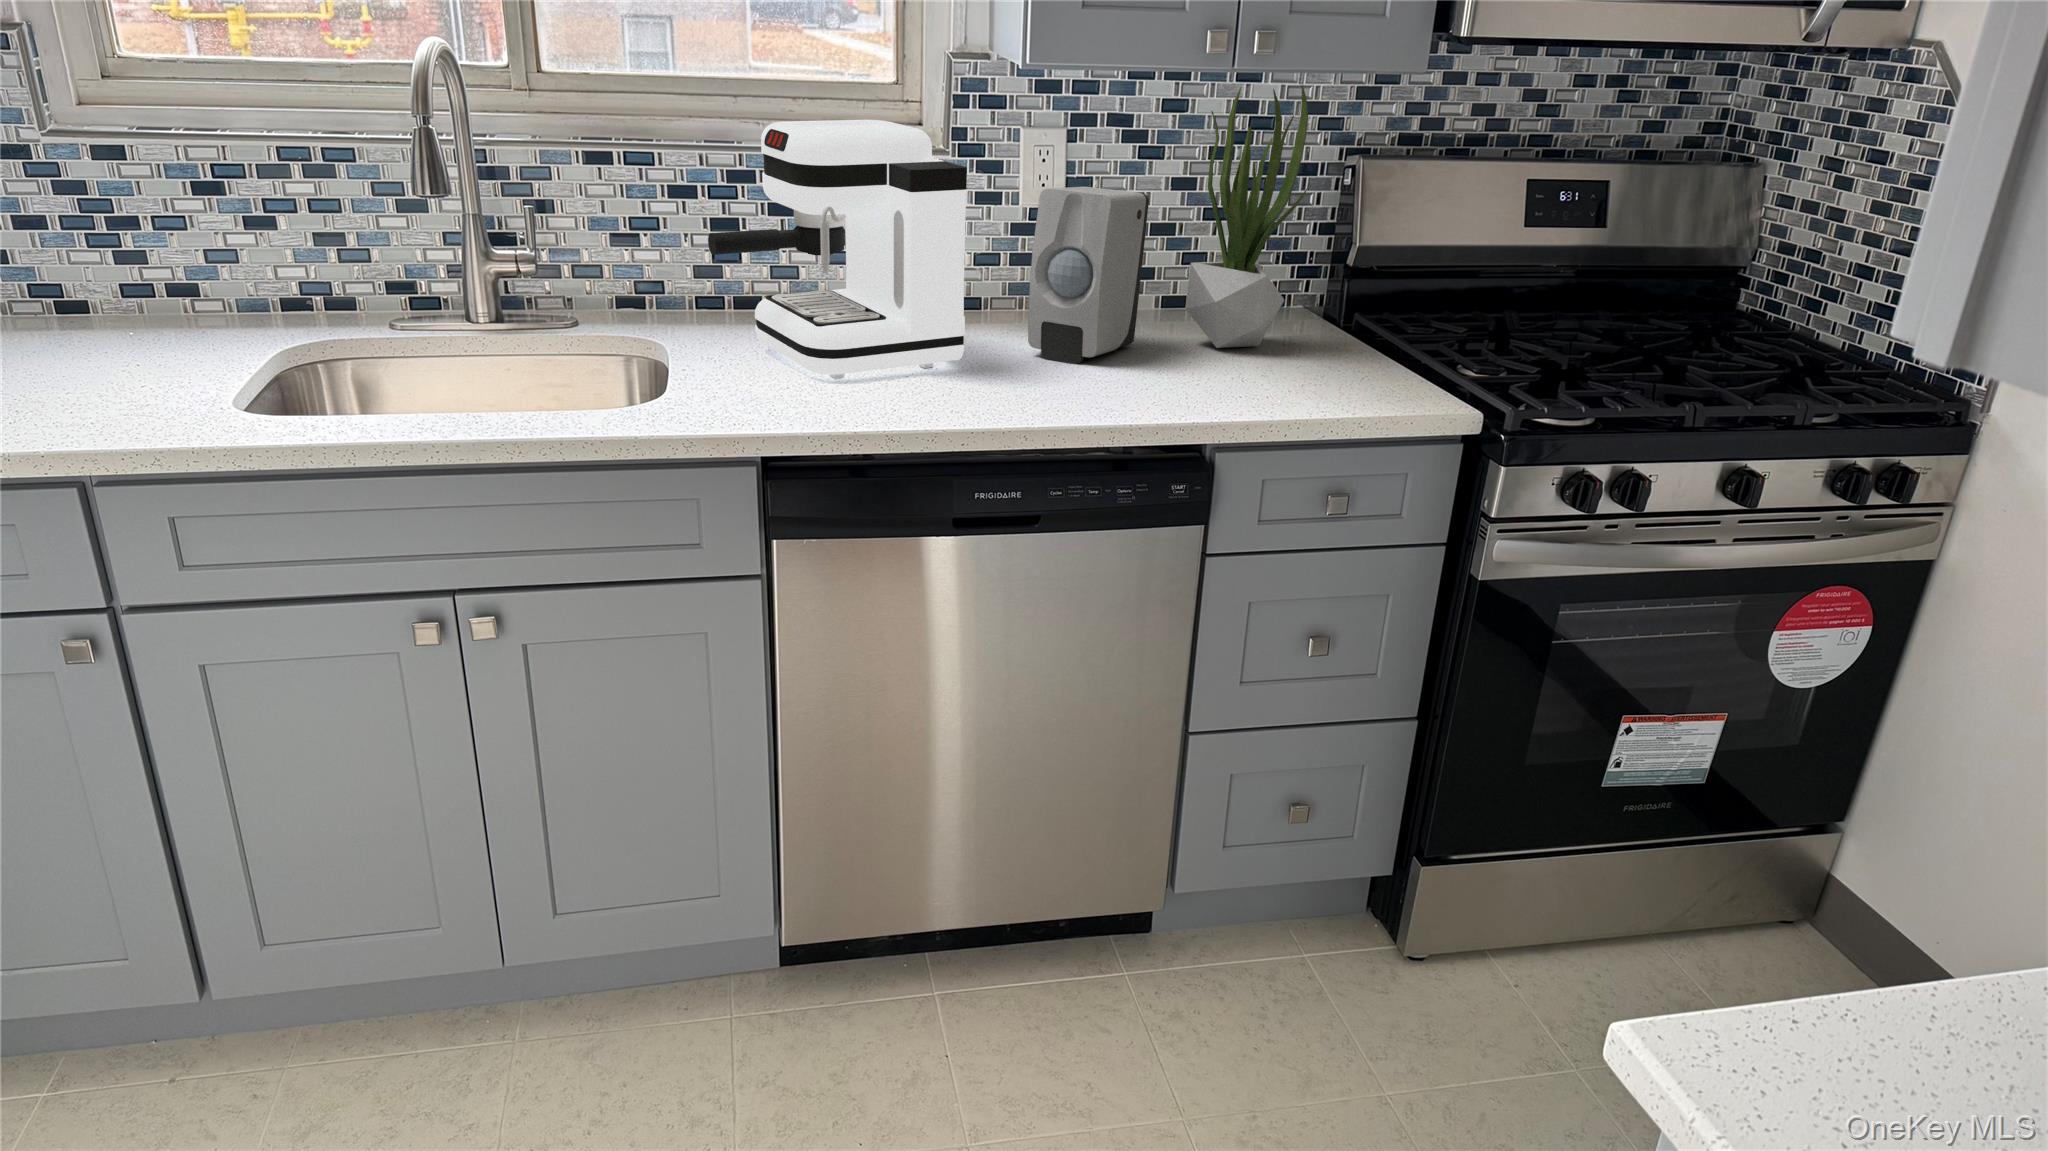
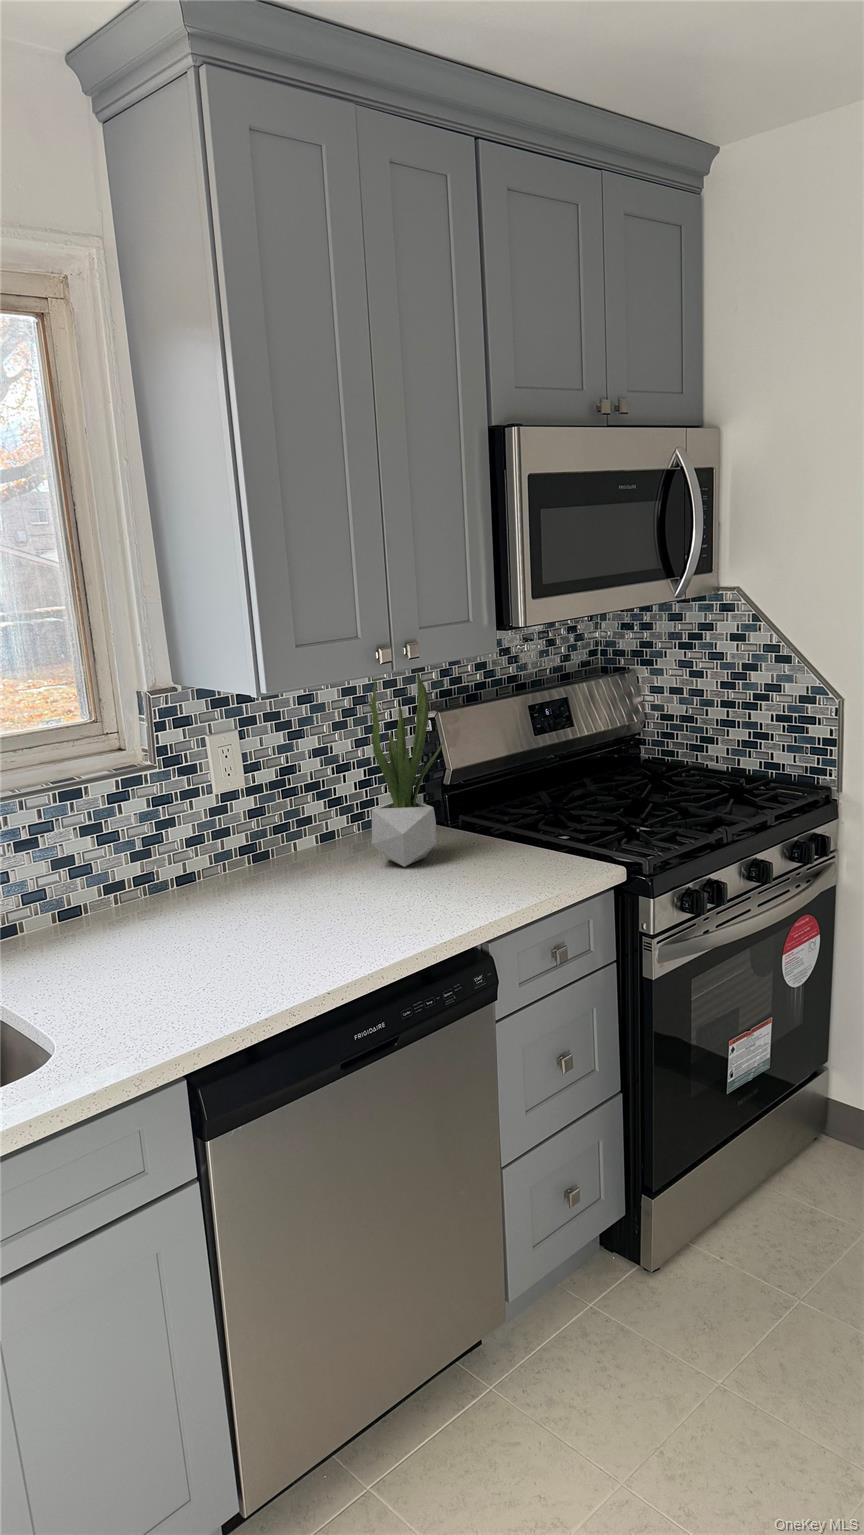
coffee maker: present [708,120,967,379] -> none [43,754,262,977]
soap dispenser: present [1028,187,1149,364] -> none [279,767,349,910]

